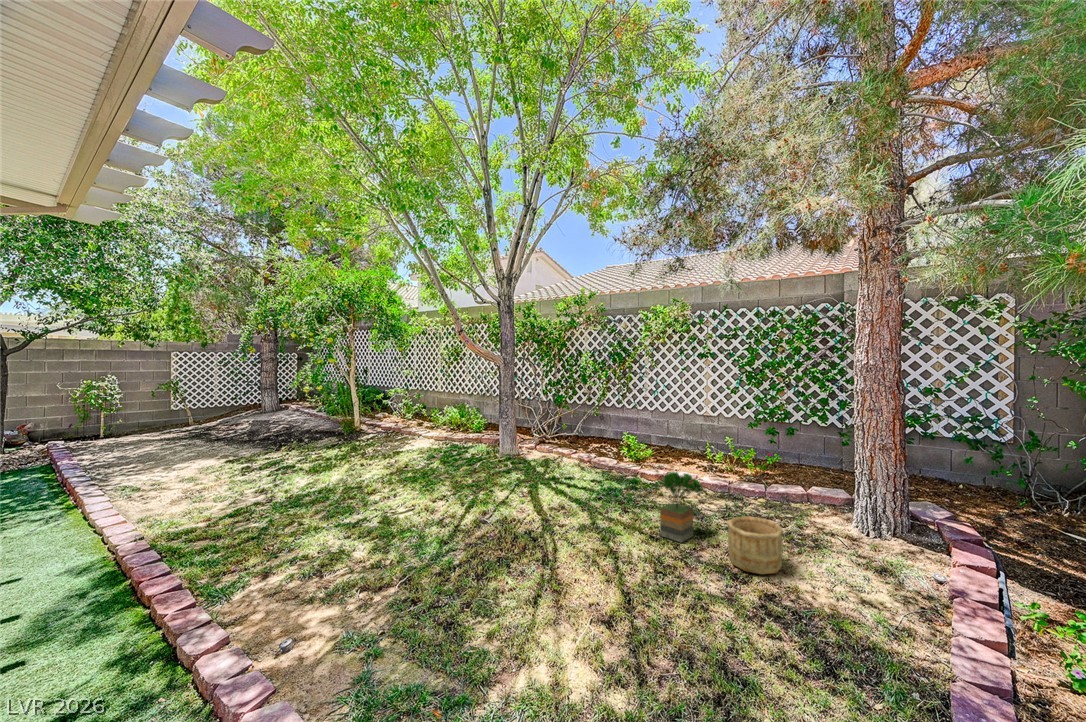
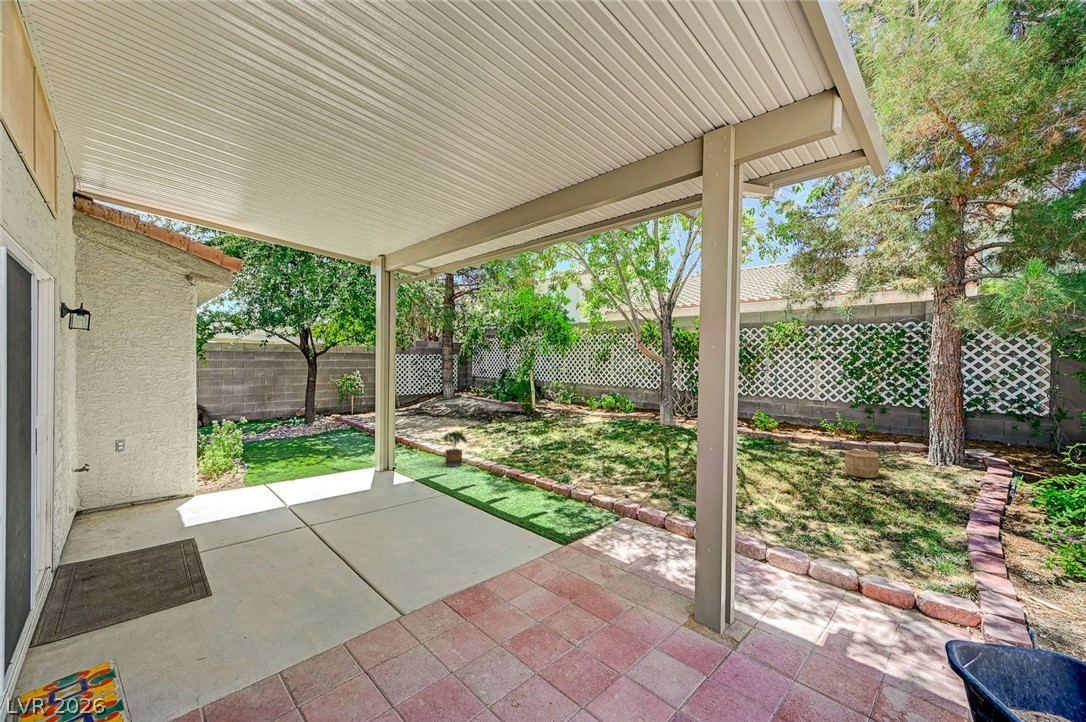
potted tree: present [654,472,704,542] -> present [444,432,467,467]

